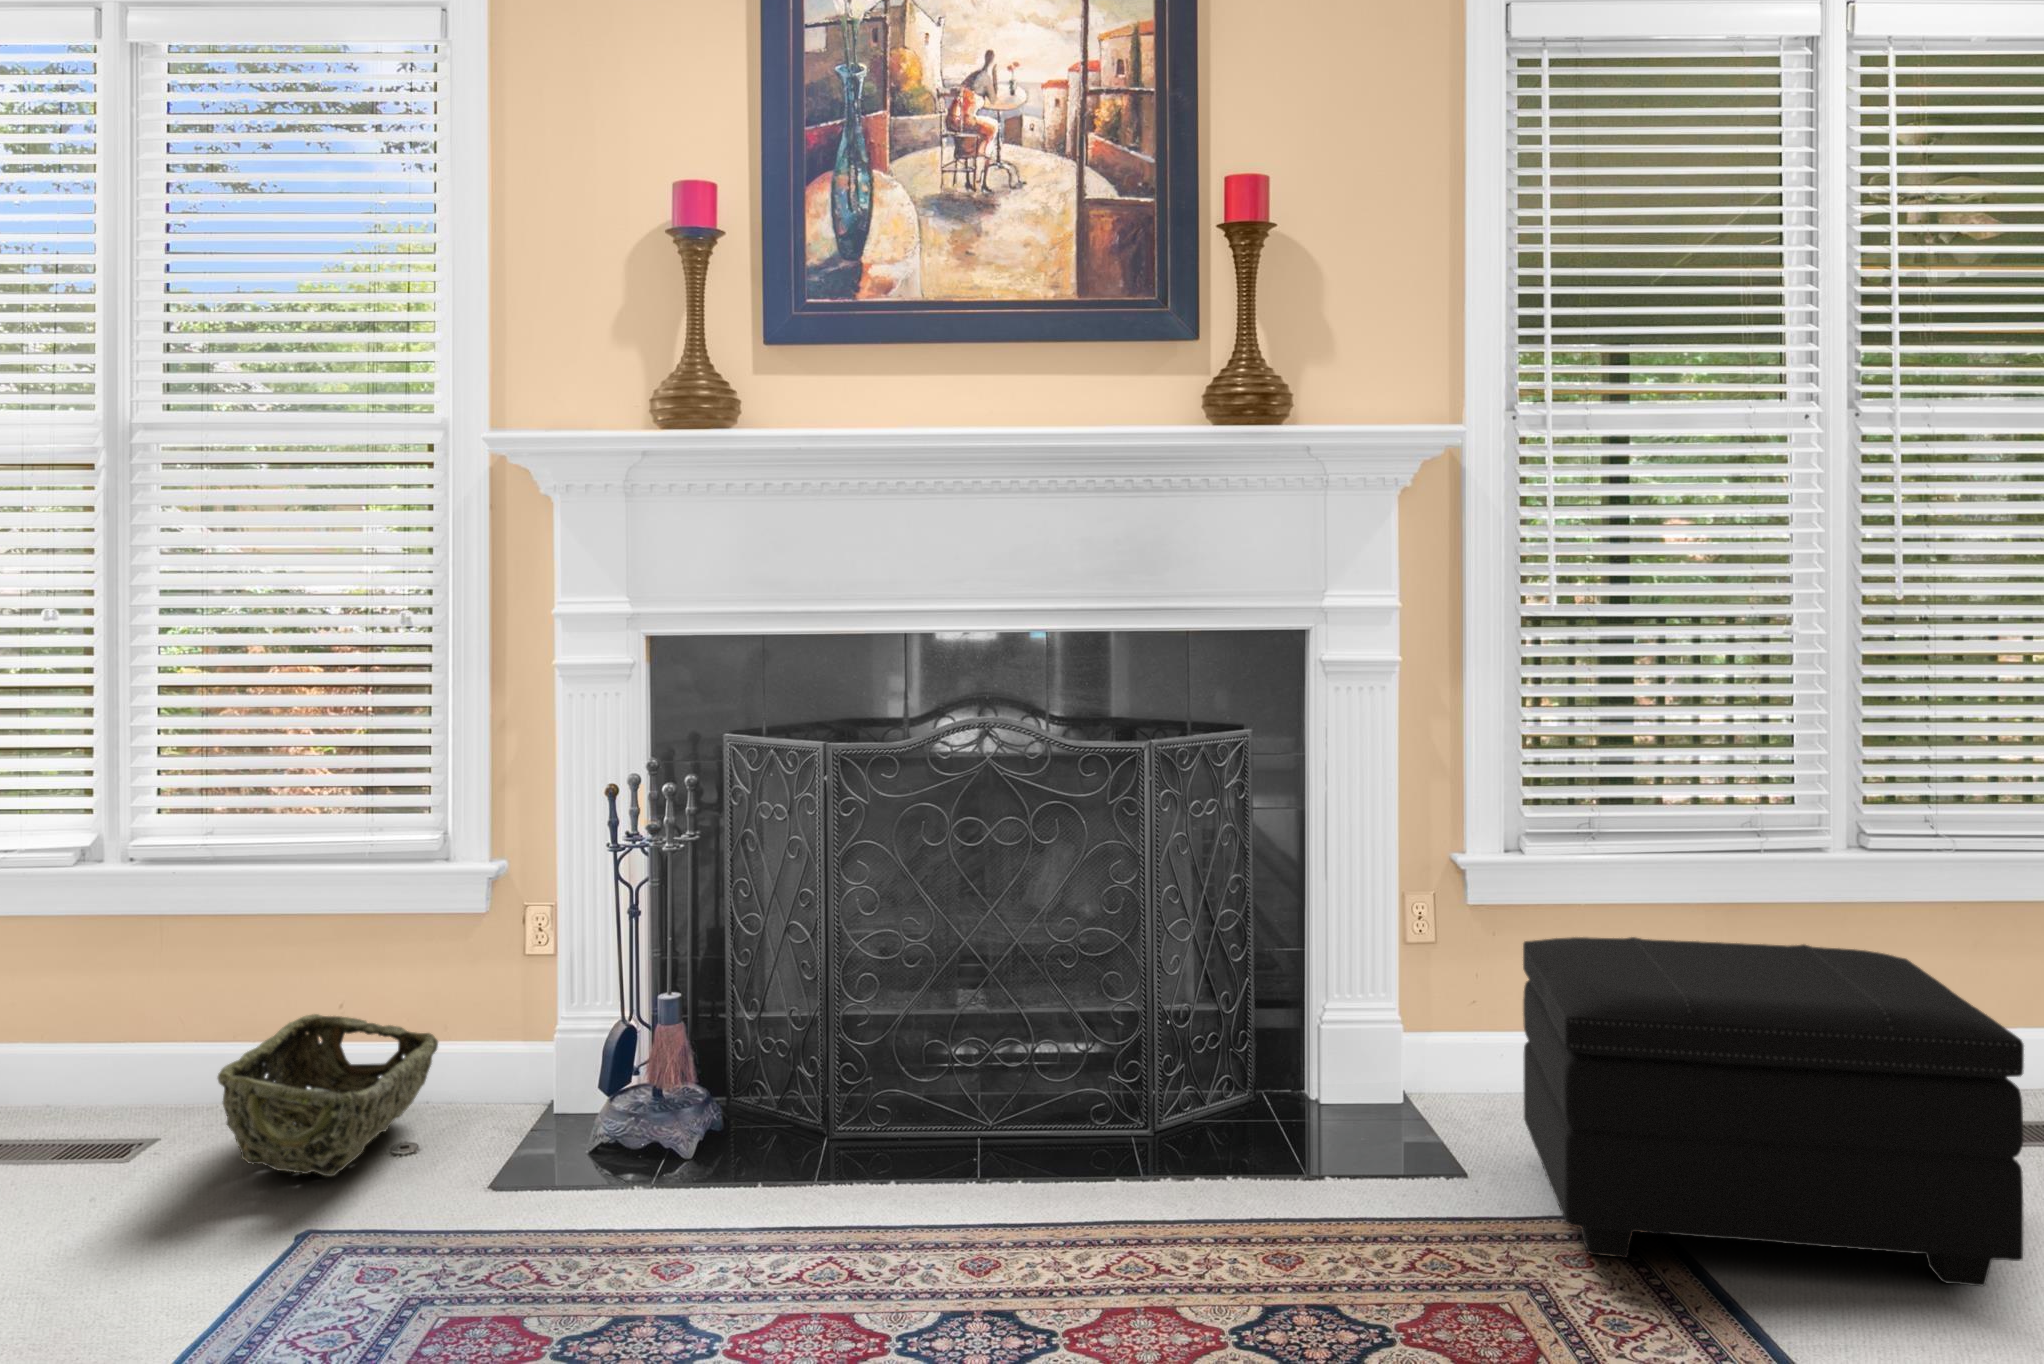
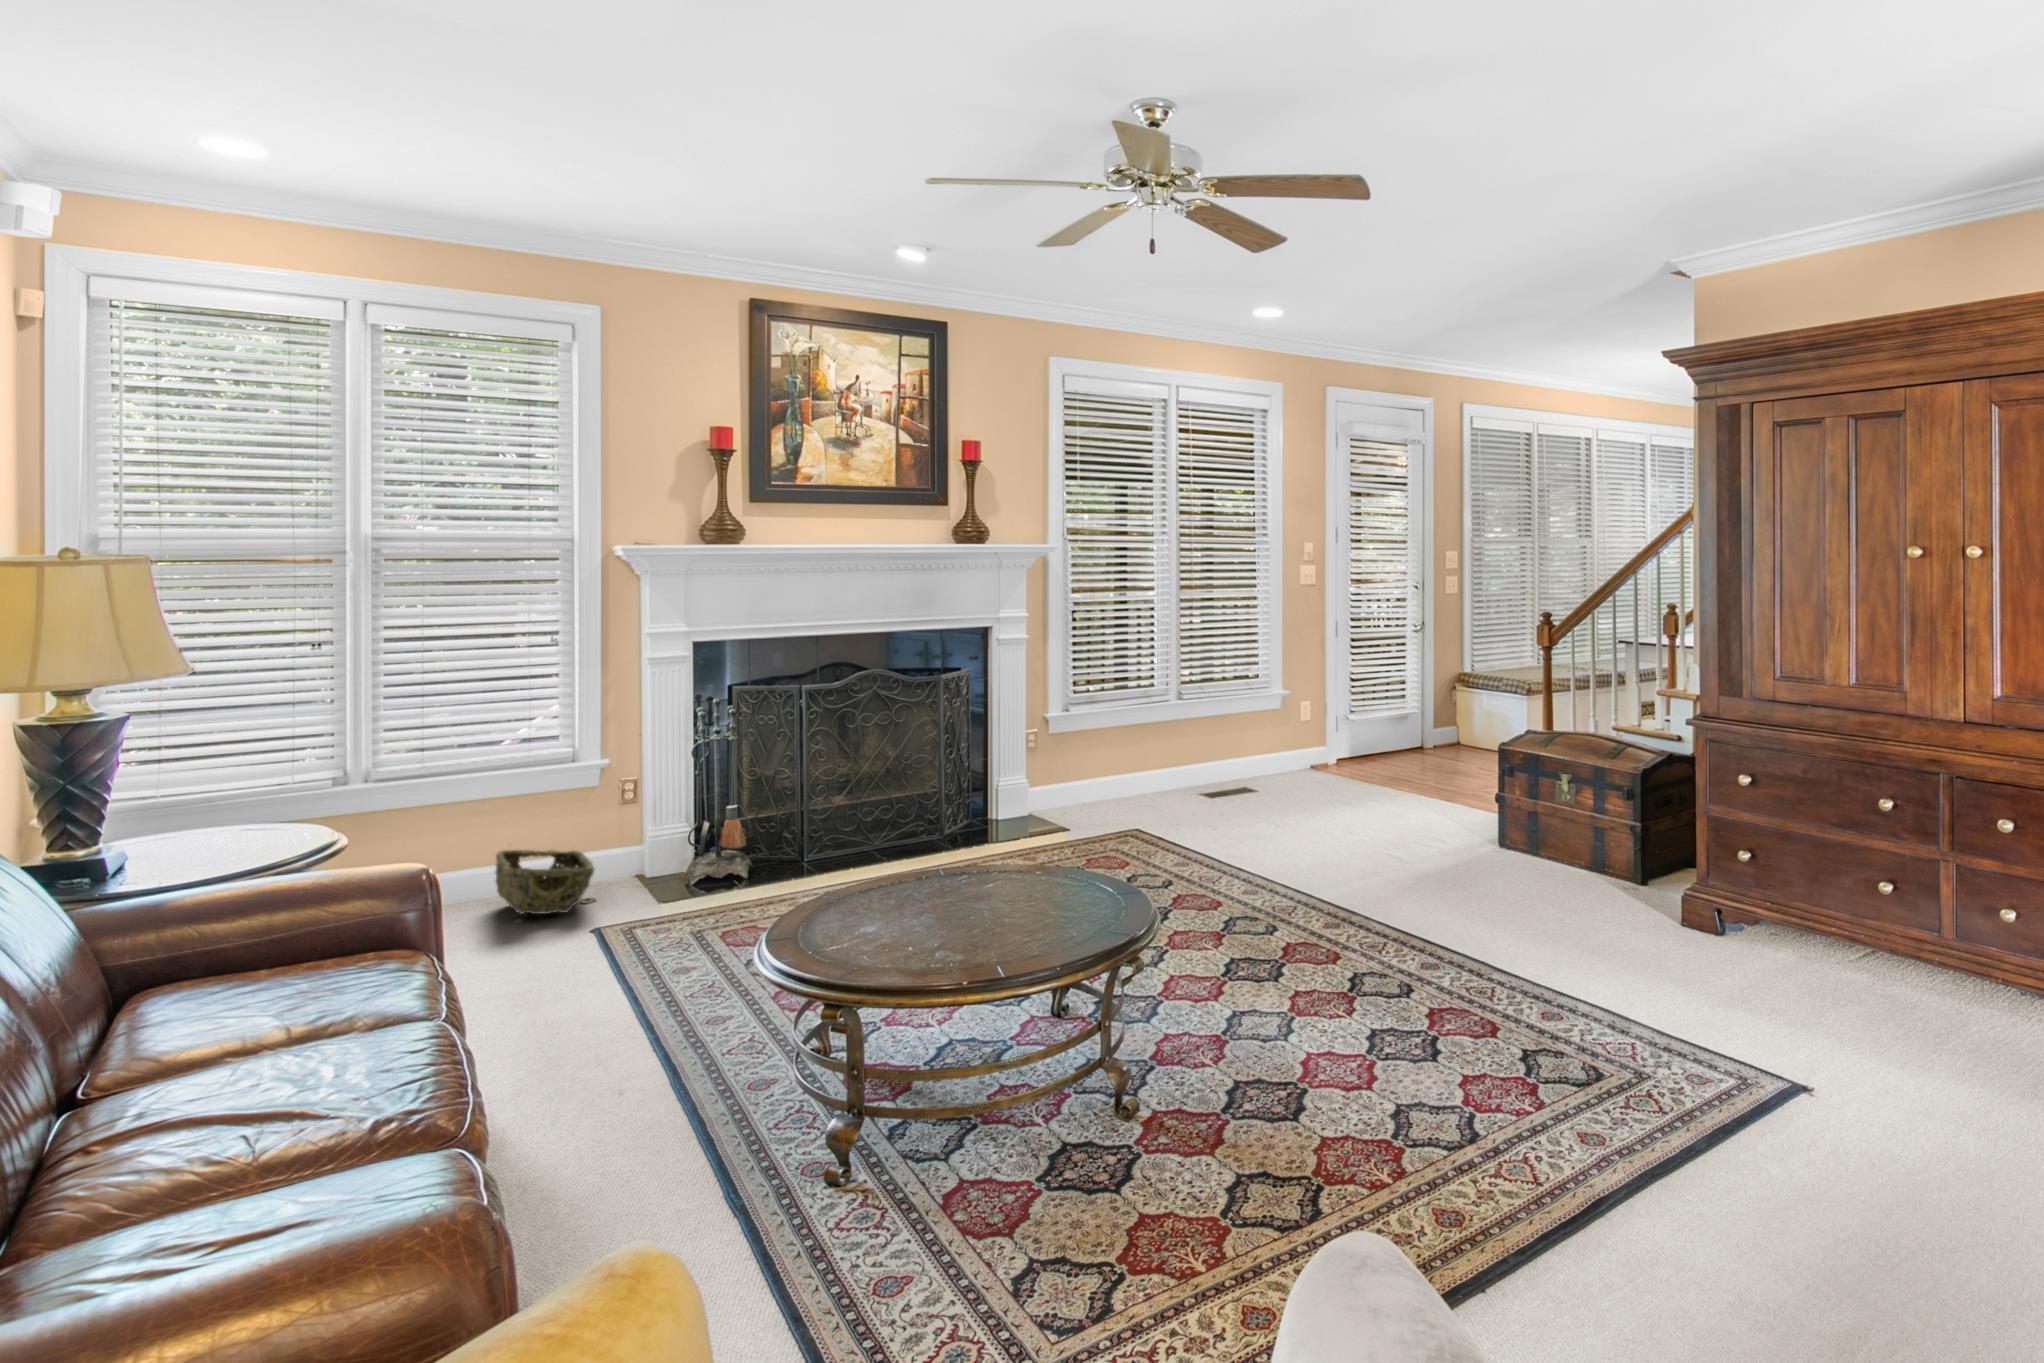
footstool: present [1523,937,2024,1286] -> none [1080,729,1238,839]

